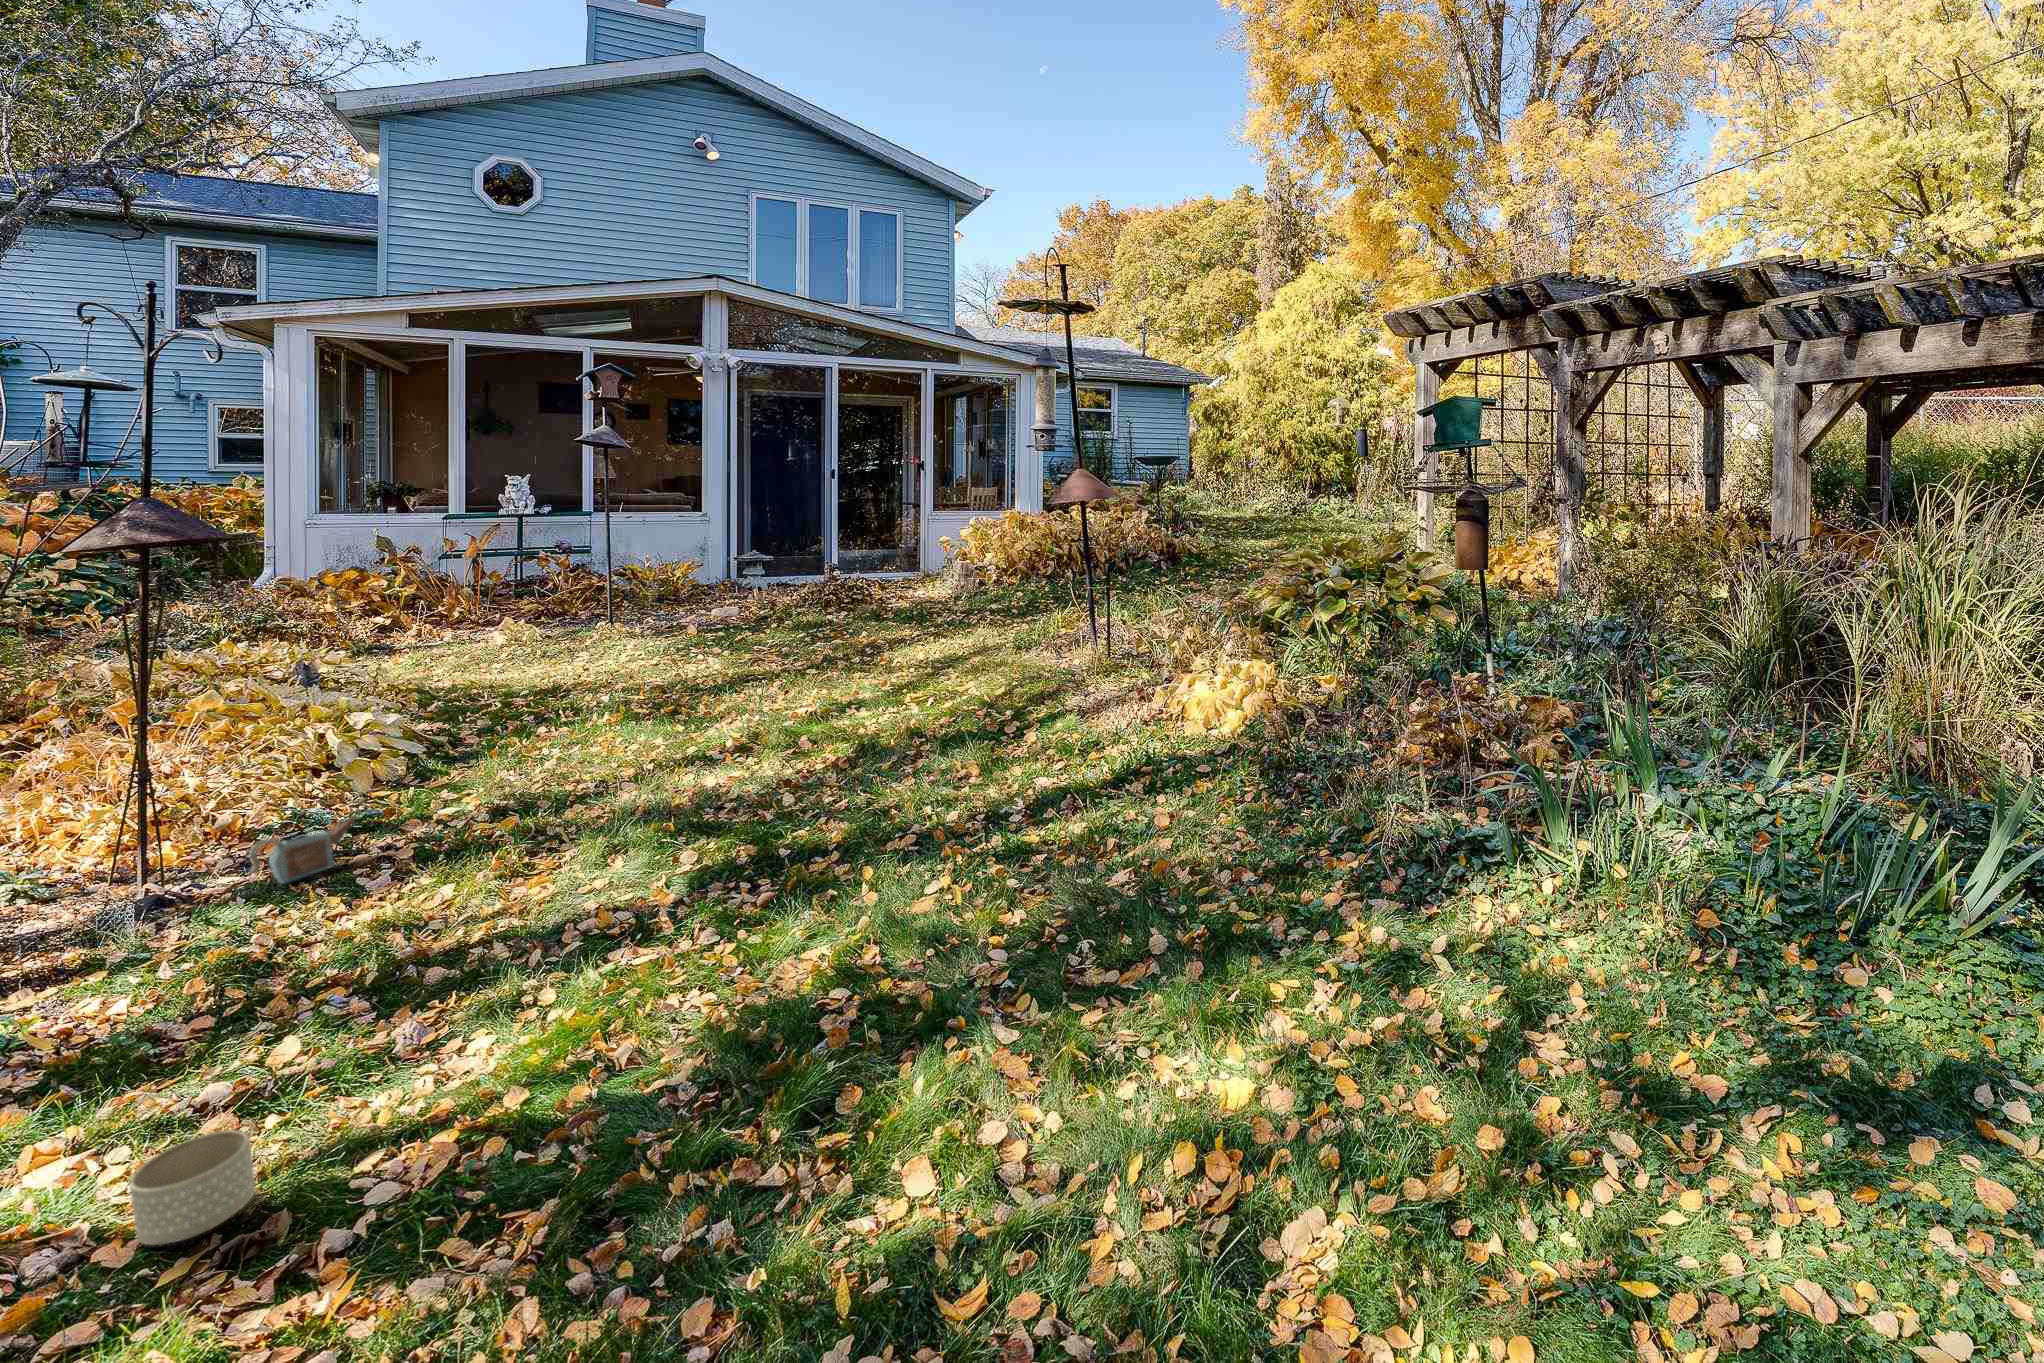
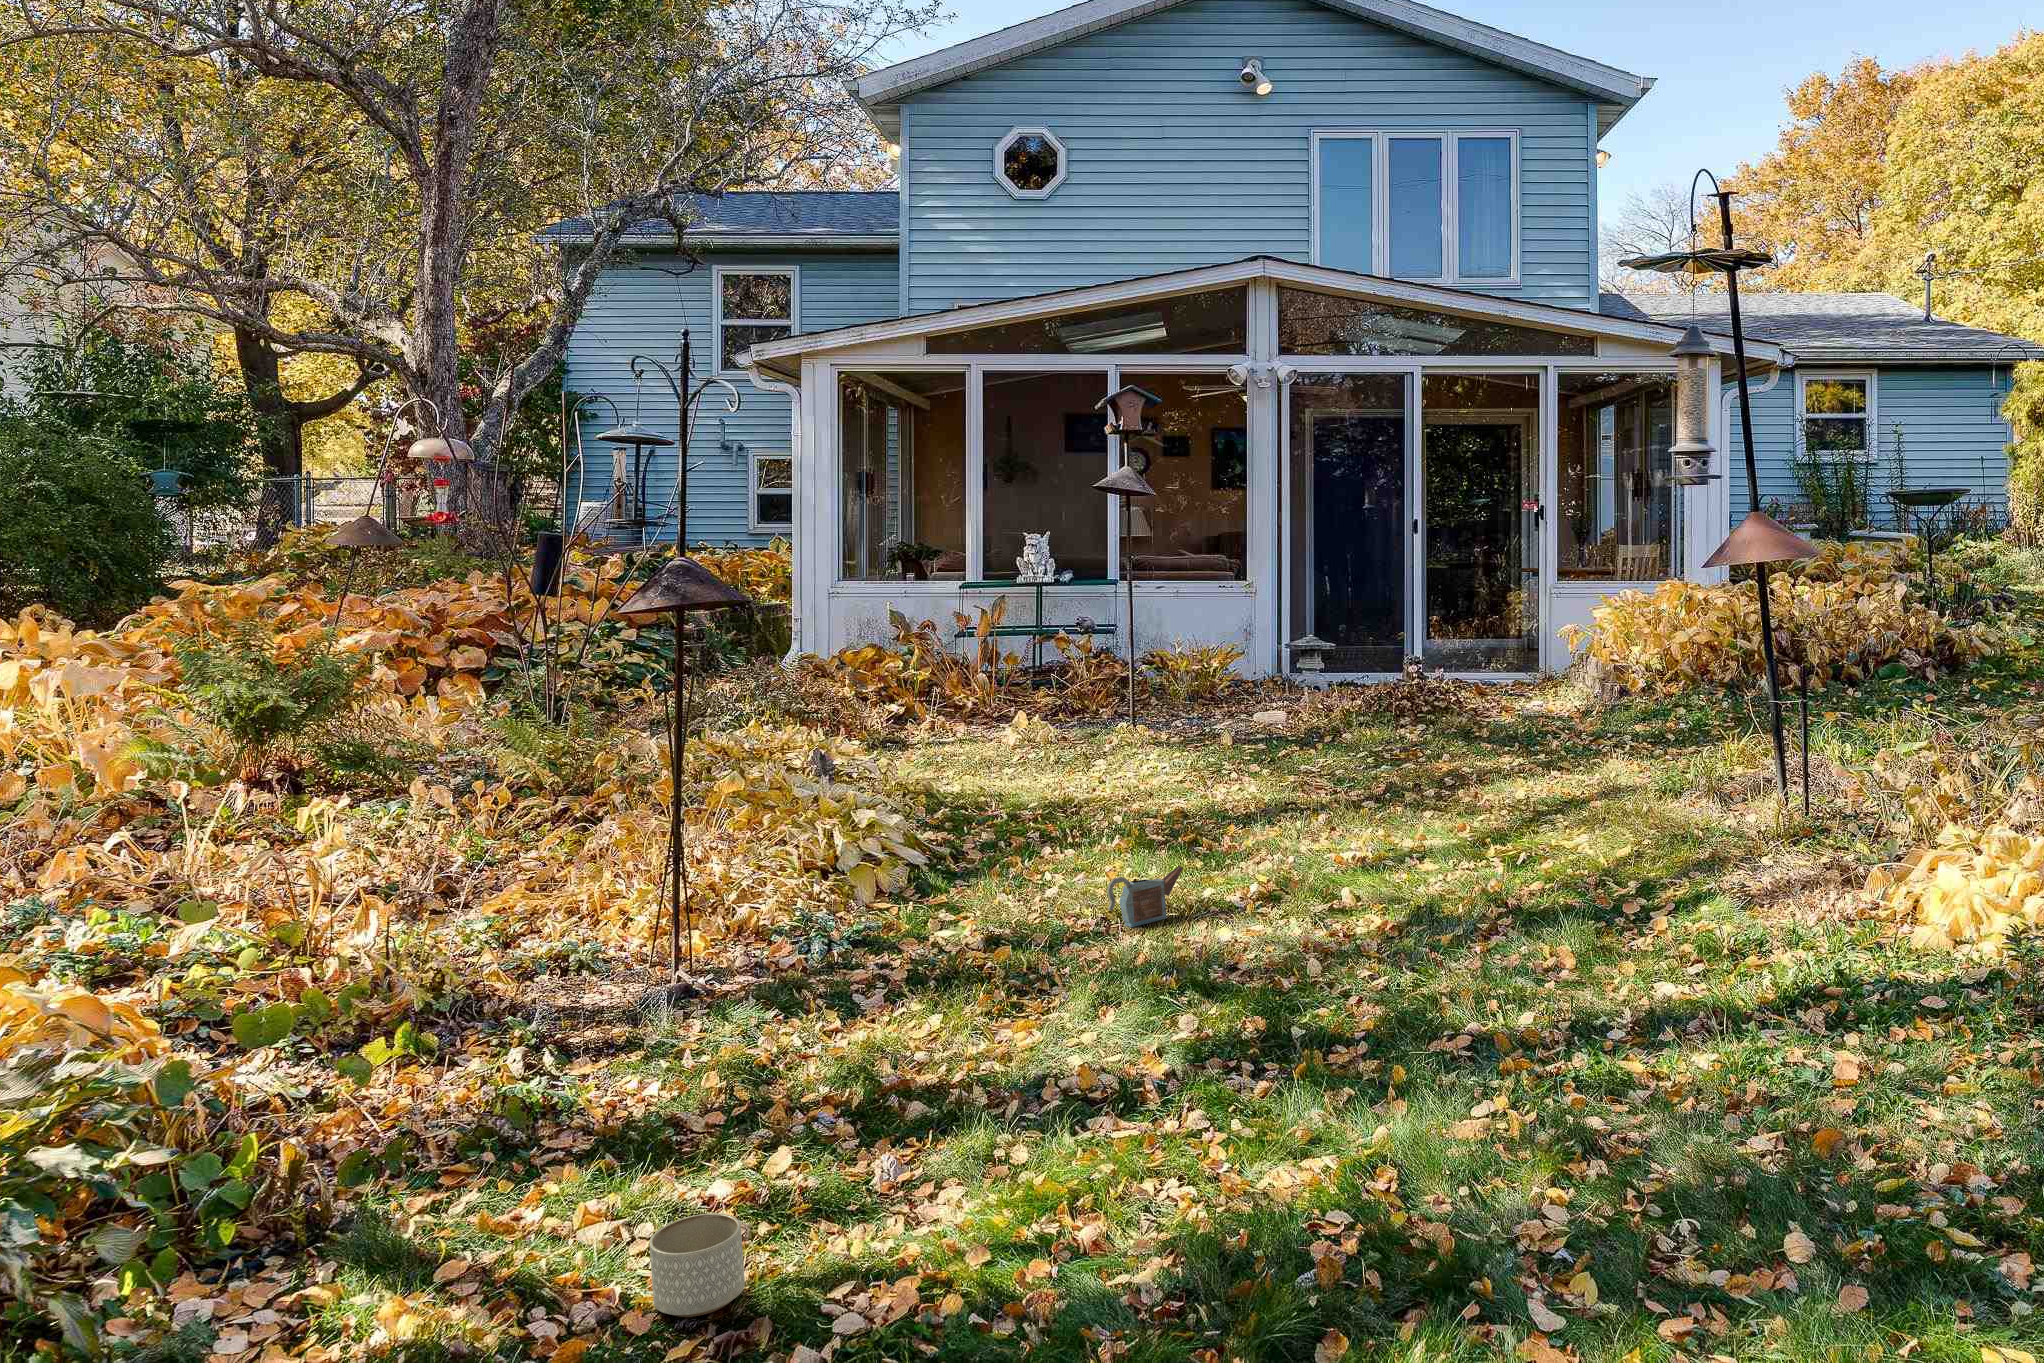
watering can: present [249,816,357,884] -> present [1107,866,1183,927]

